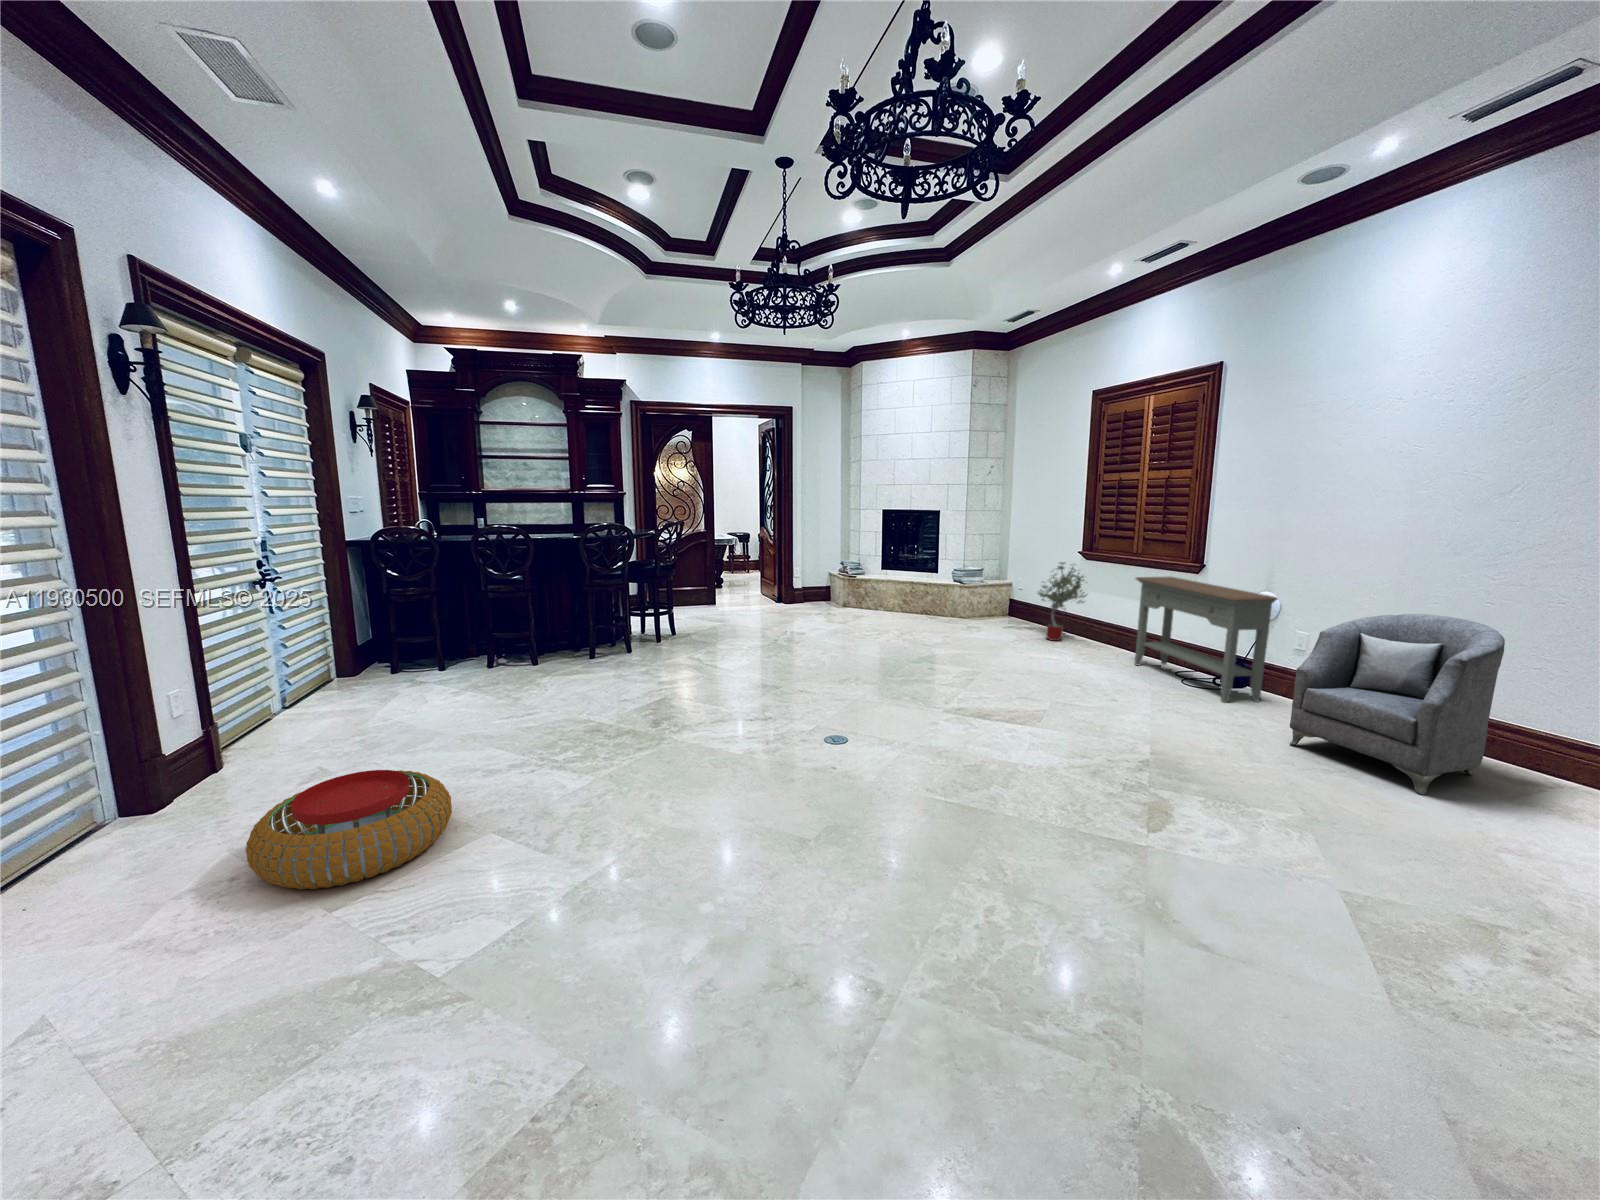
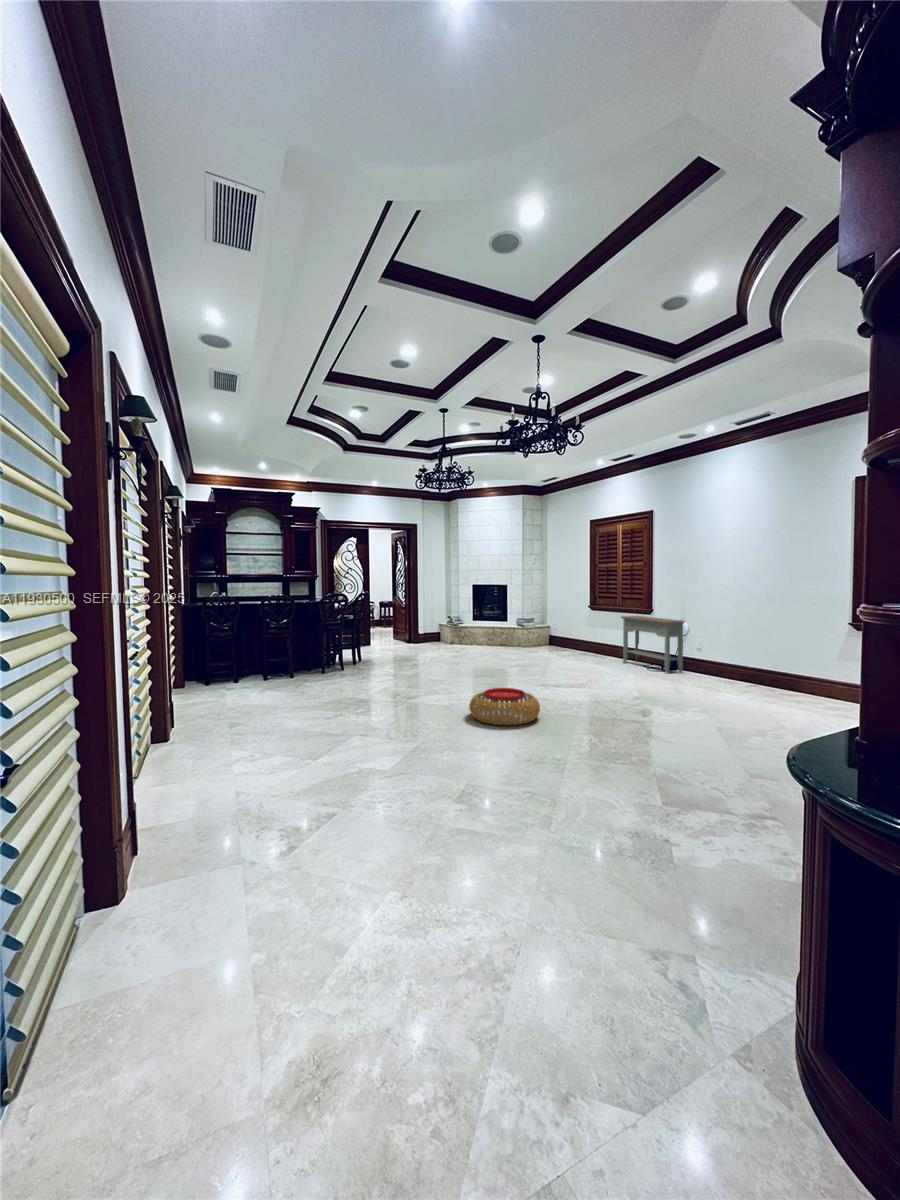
potted tree: present [1038,562,1086,641] -> none [568,611,596,656]
armchair: present [1290,614,1505,795] -> none [694,623,766,695]
pouf: present [245,770,452,889] -> present [469,688,540,725]

